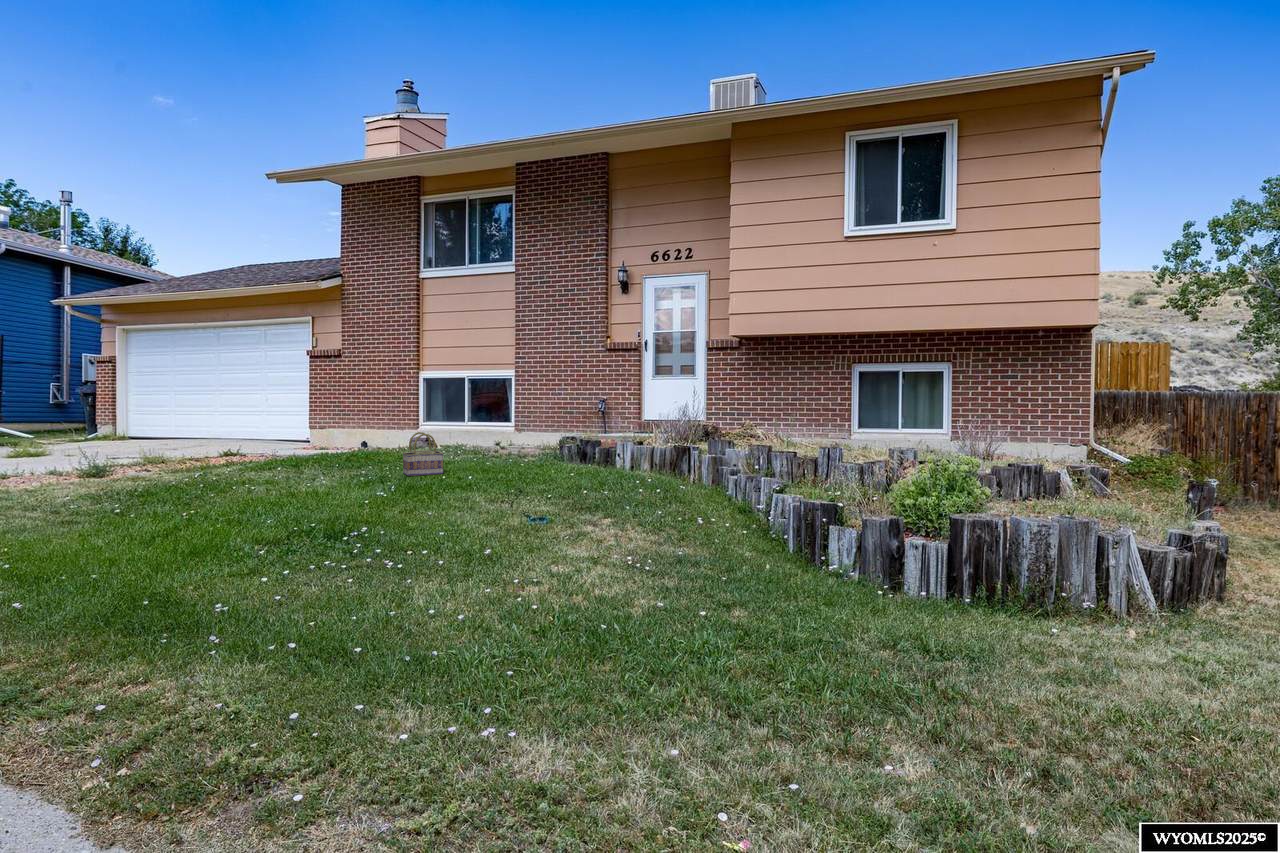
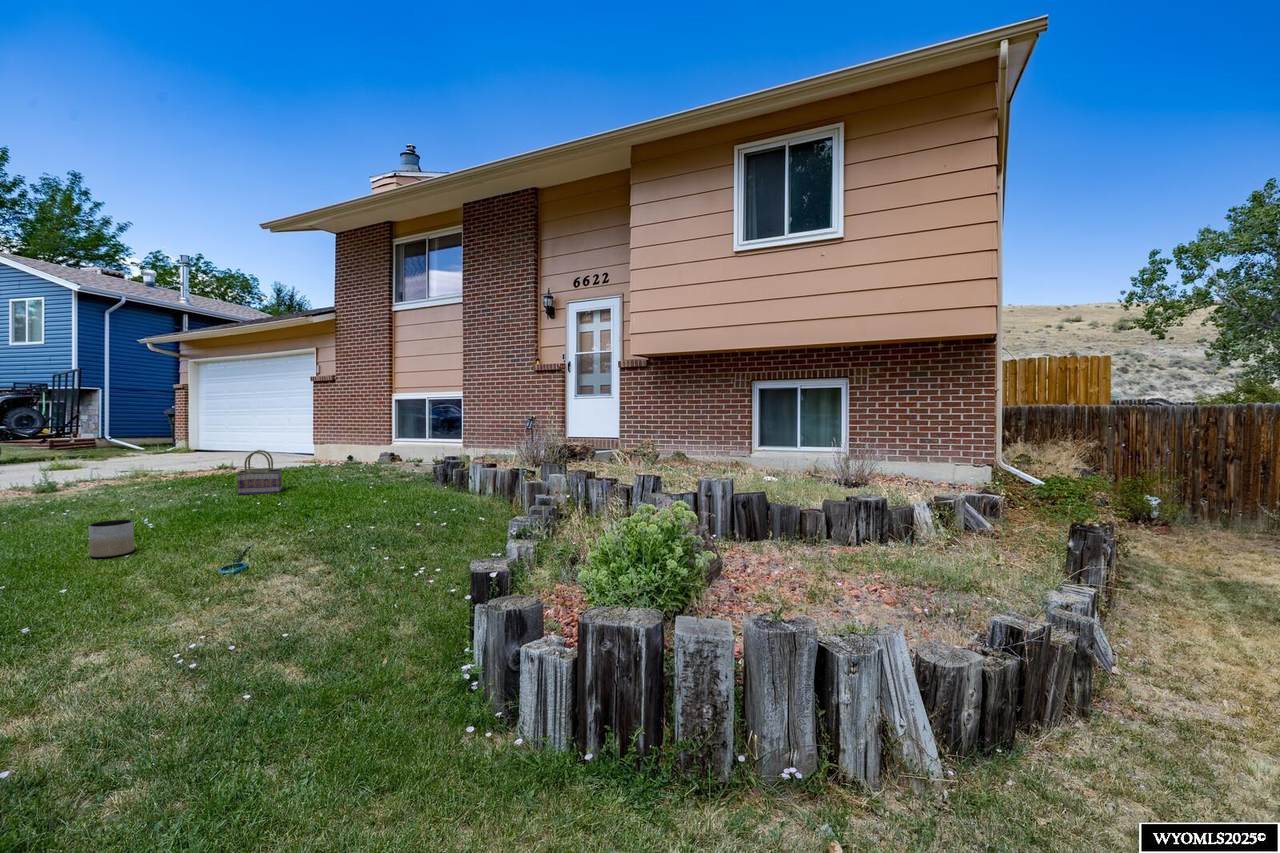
planter: none [406,492,437,524] -> present [88,519,134,558]

